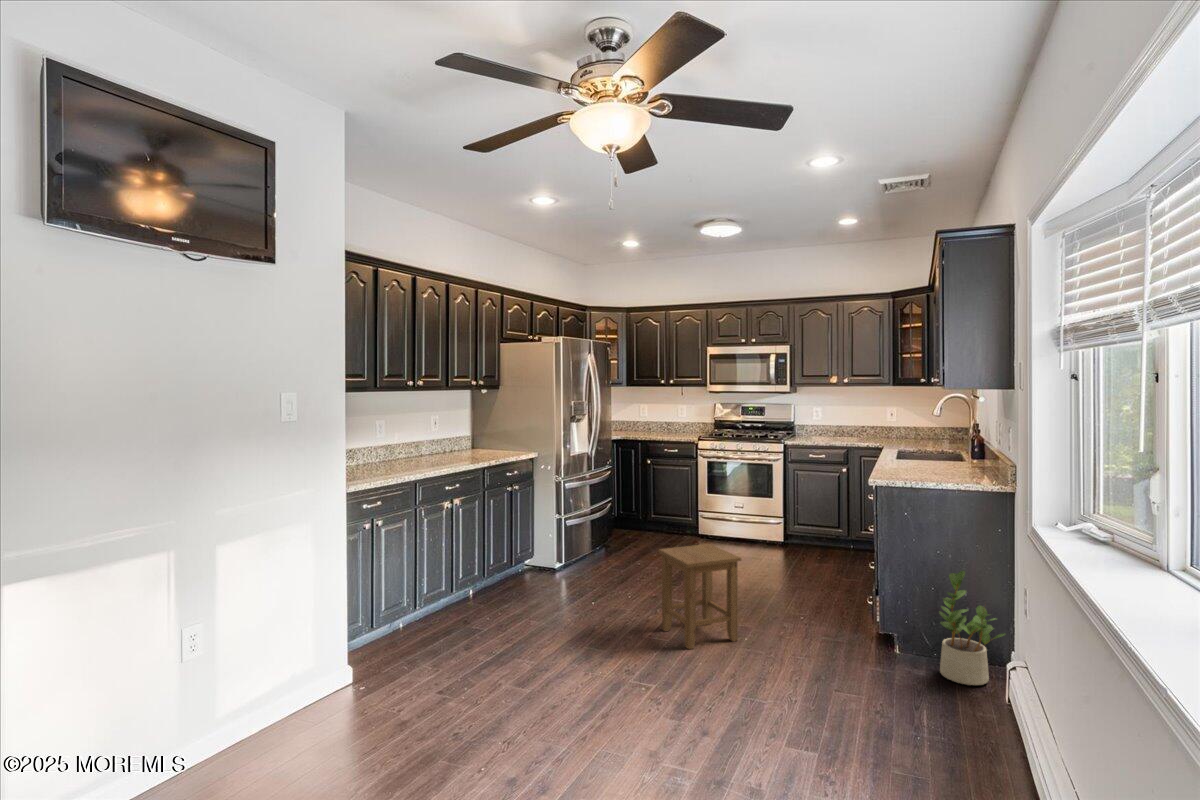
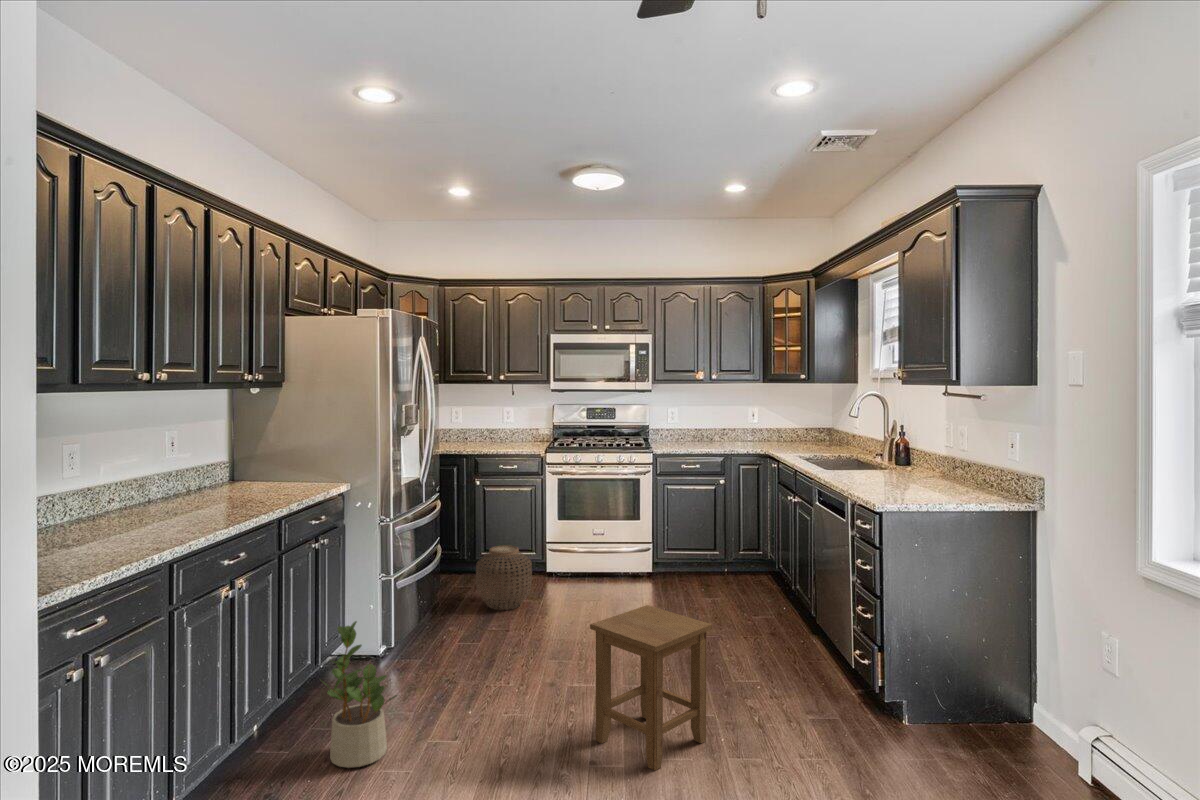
woven basket: none [636,507,677,554] -> present [476,545,532,610]
potted plant: present [939,571,1005,685] -> present [323,621,397,768]

